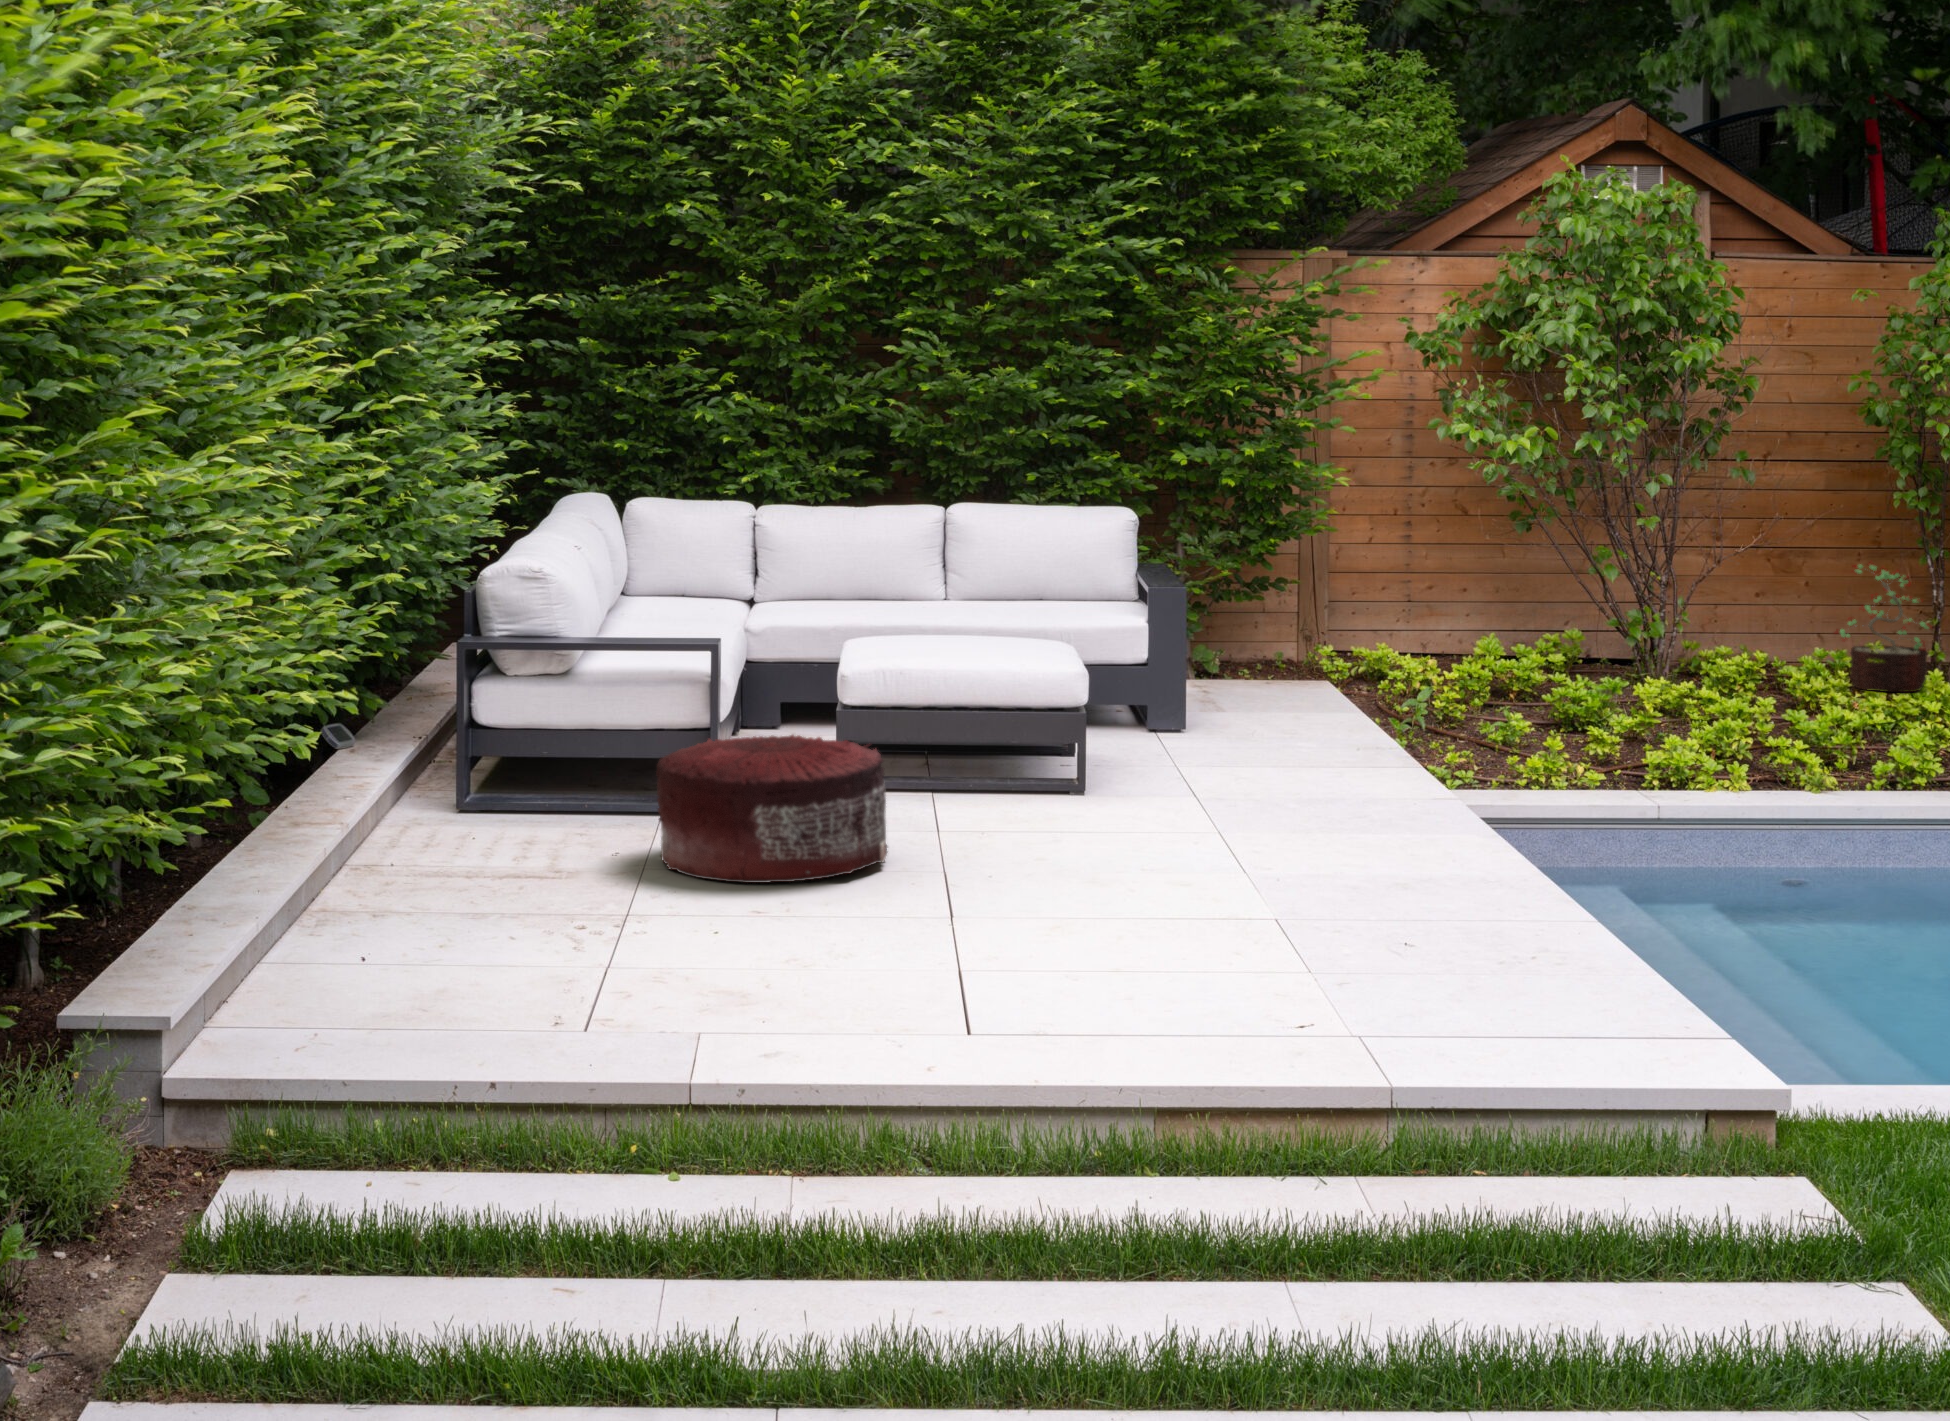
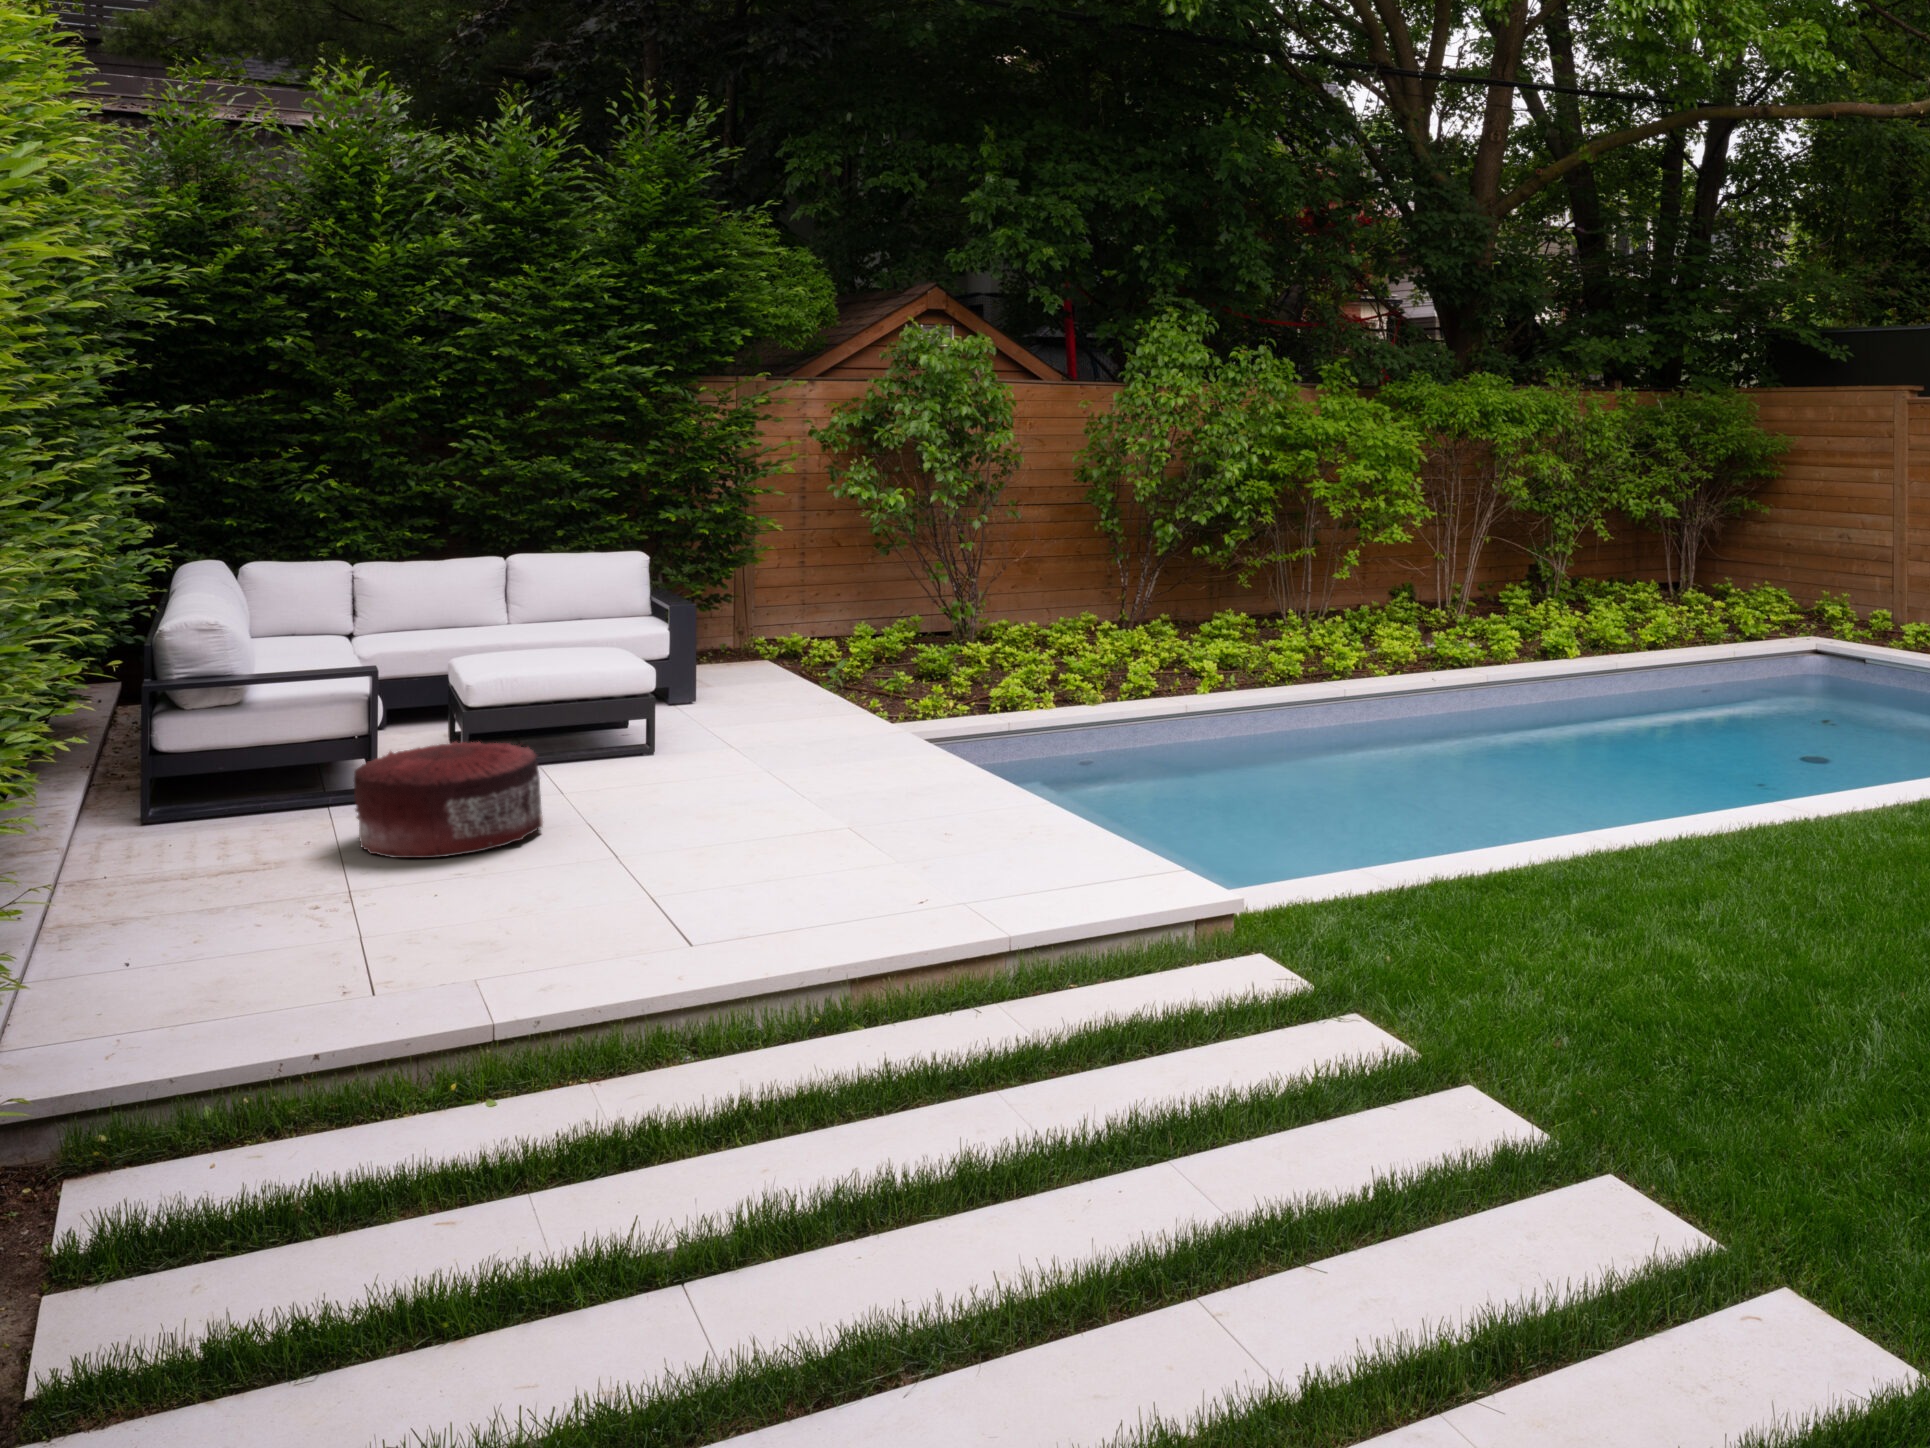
decorative plant: present [1836,563,1932,692] -> none [1071,563,1125,640]

